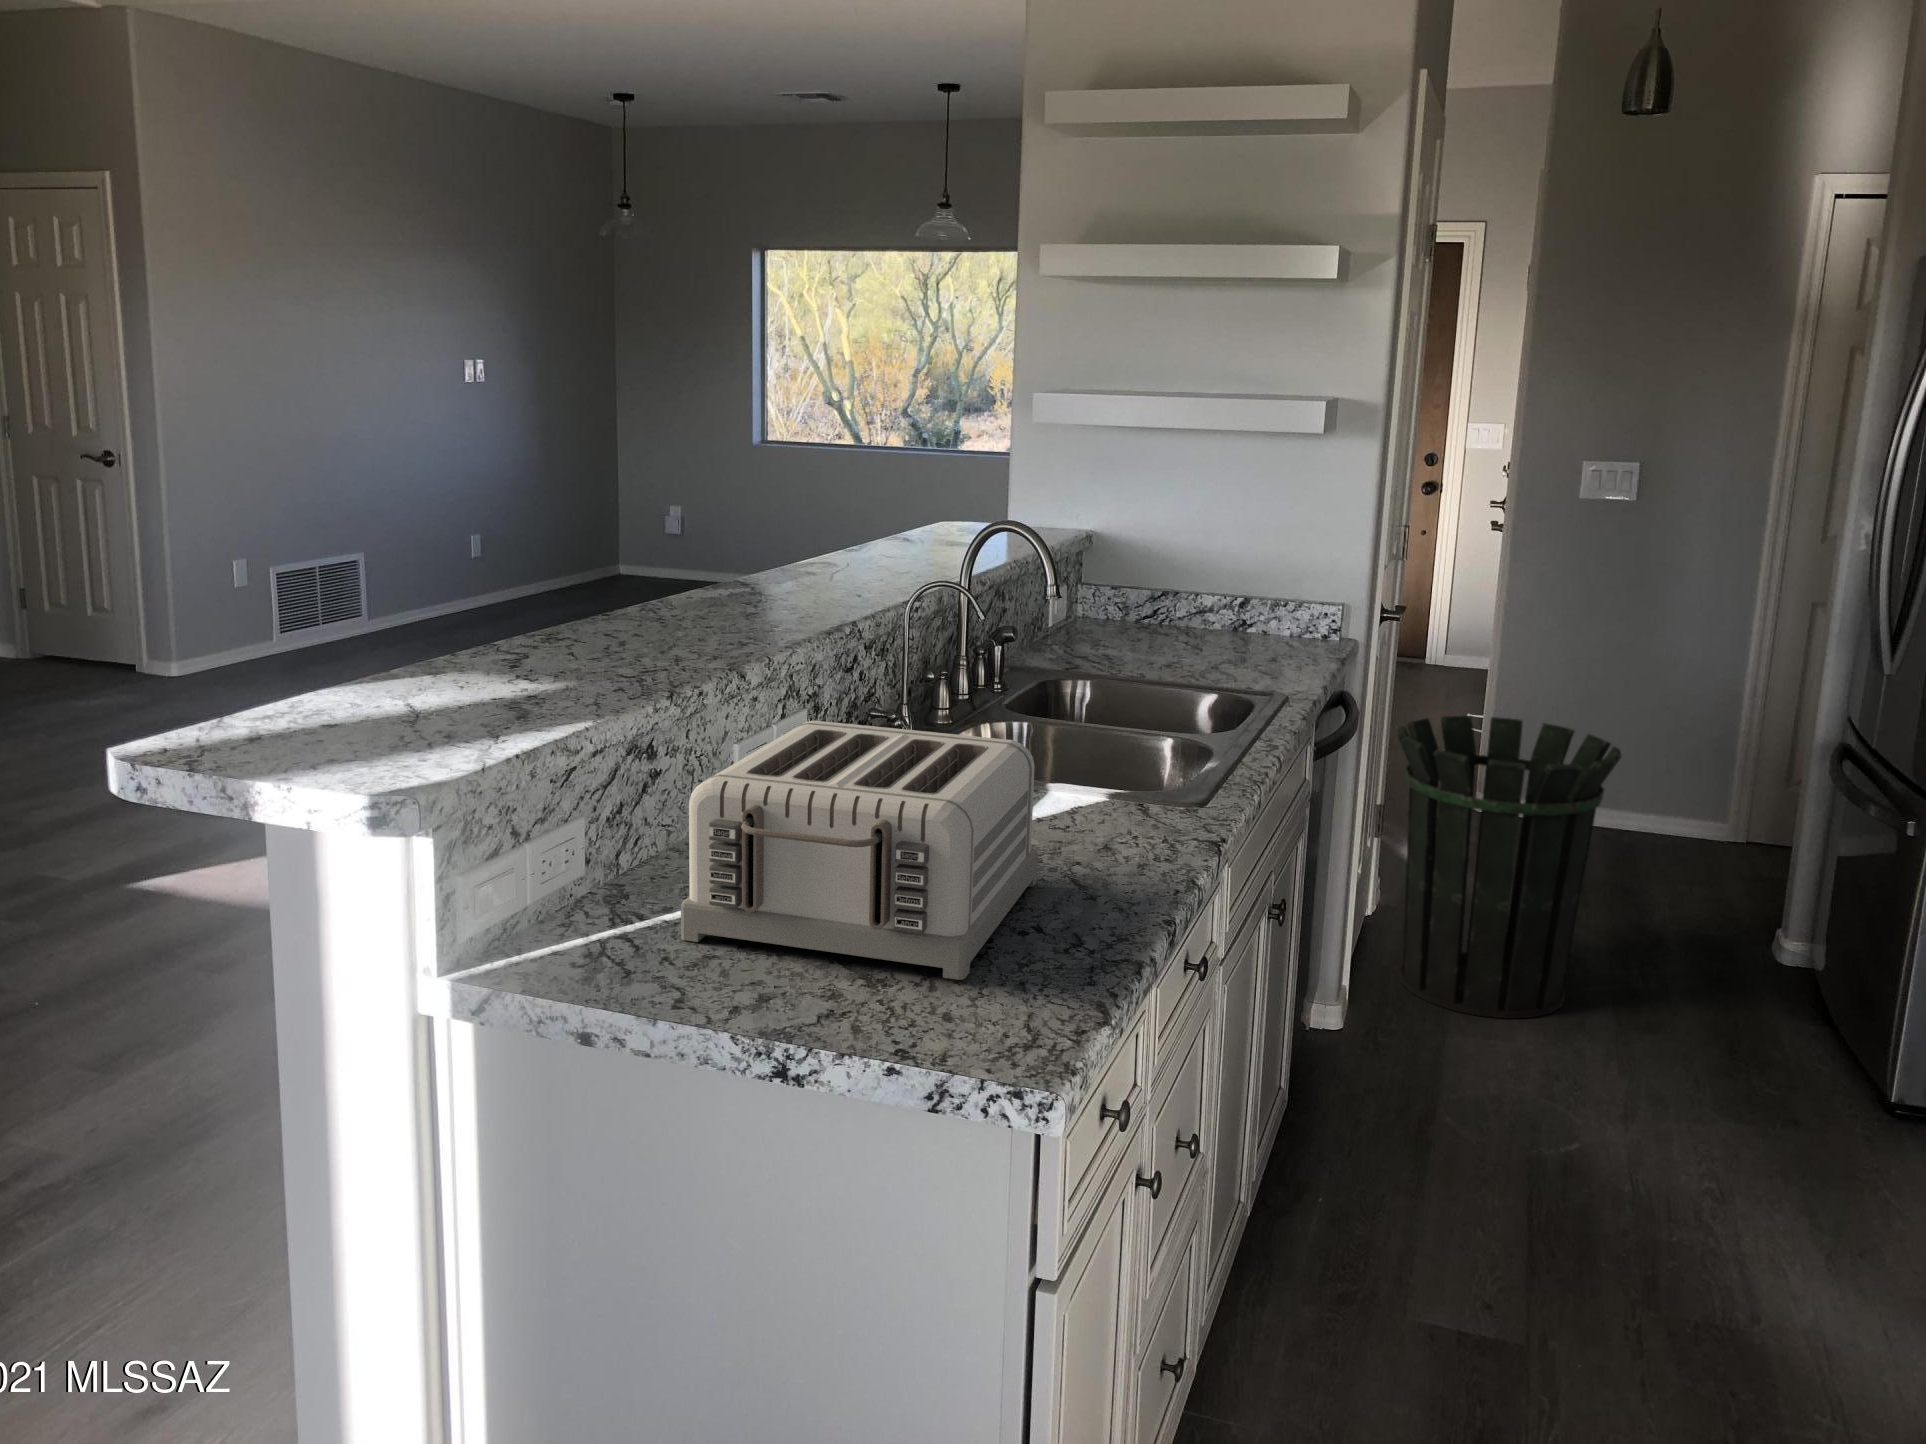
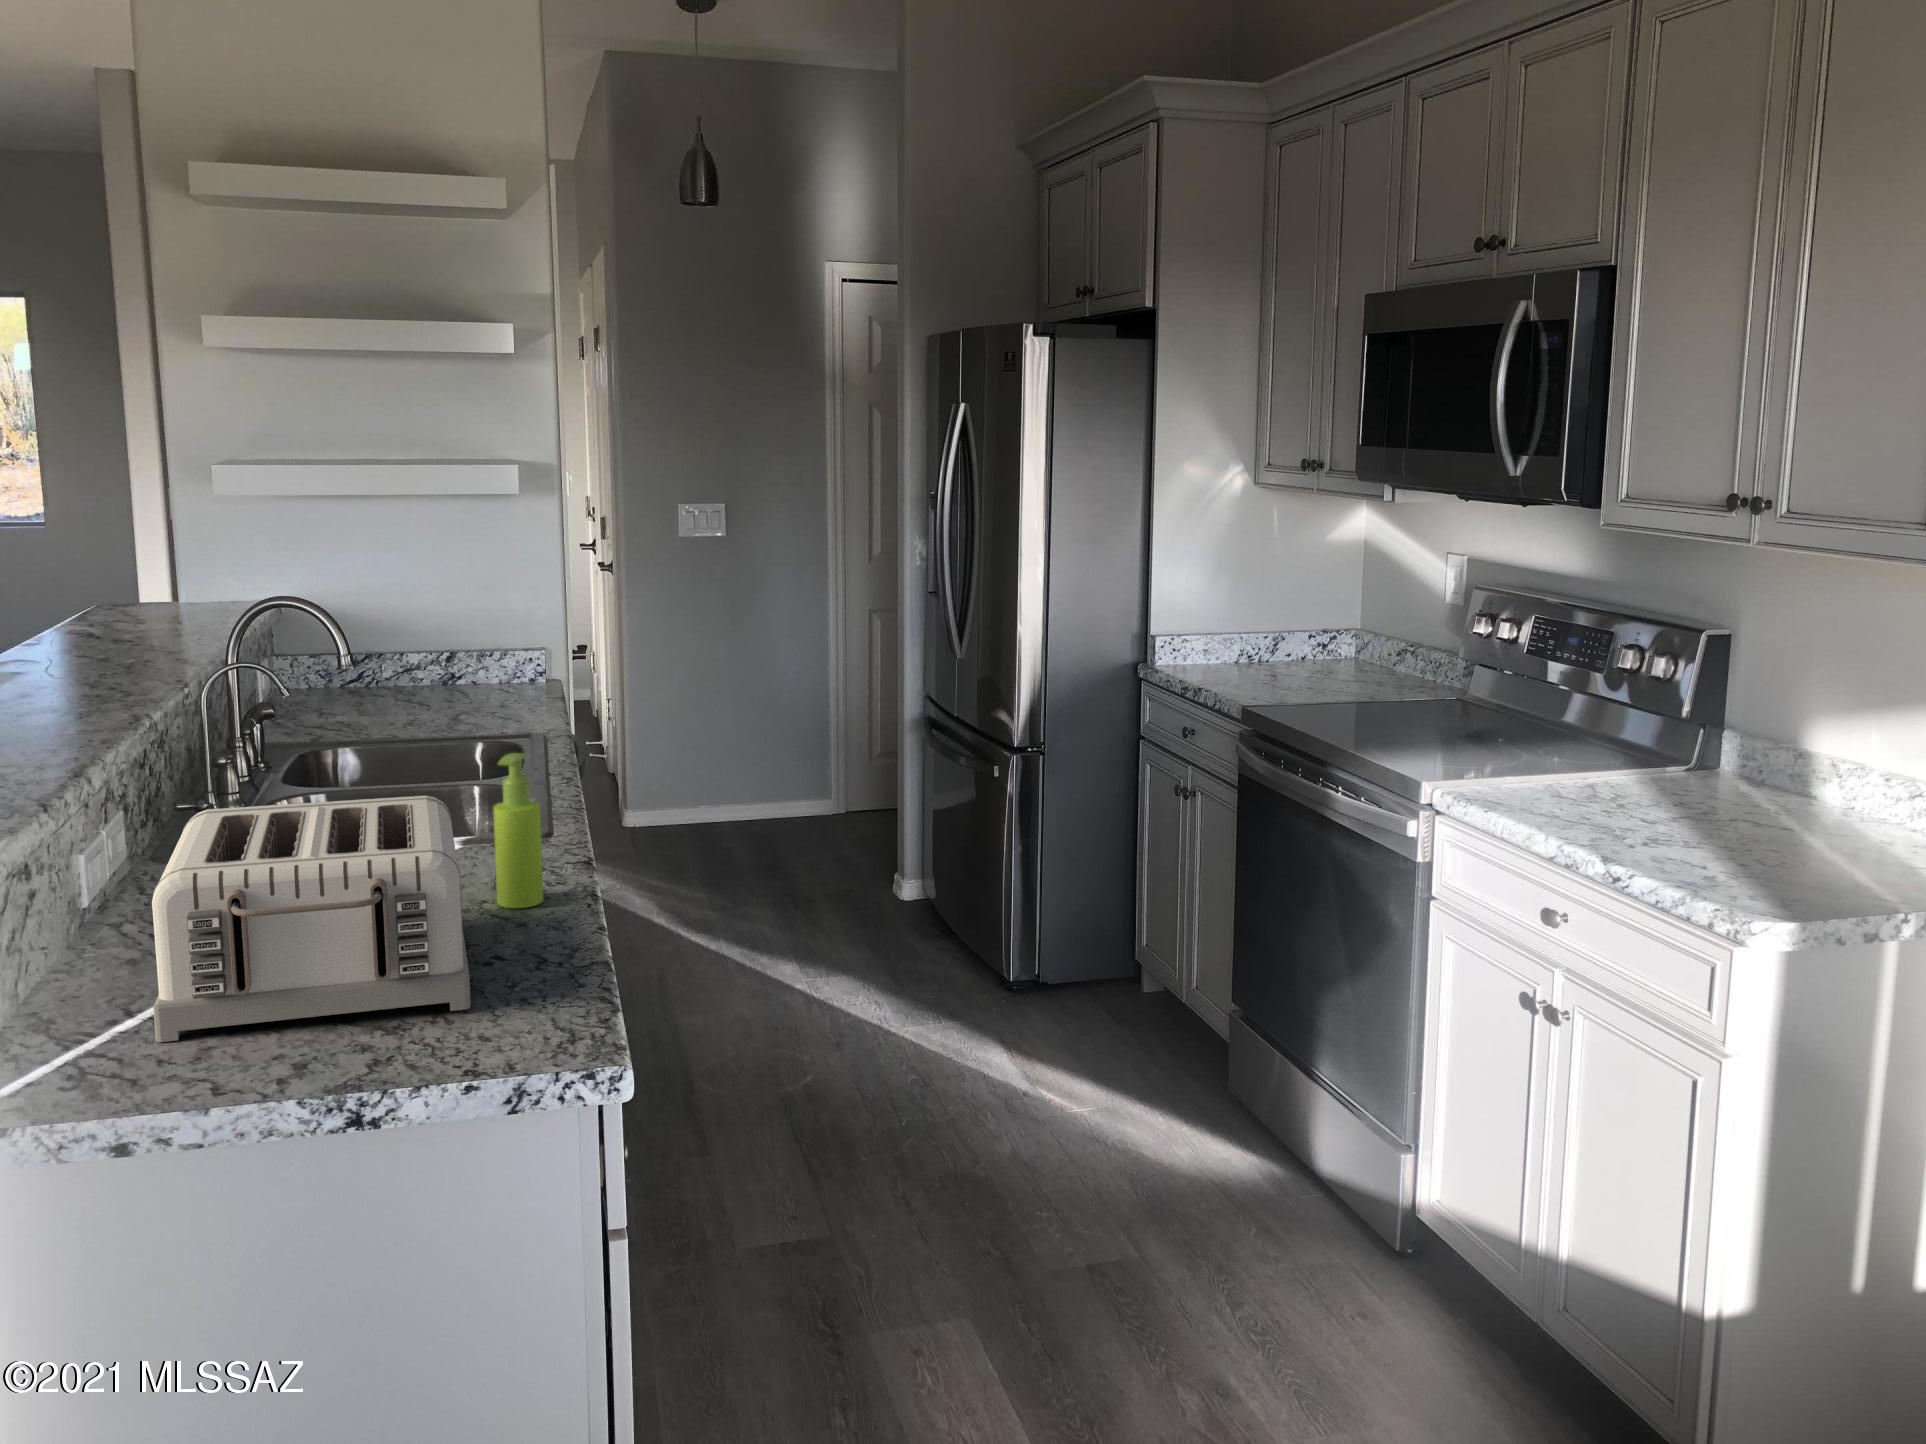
soap dispenser: none [1091,708,1146,880] -> present [494,753,543,908]
waste bin: present [1397,716,1622,1019] -> none [594,736,786,1000]

